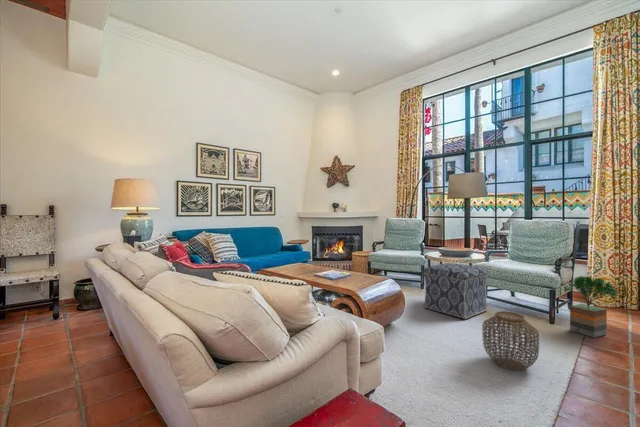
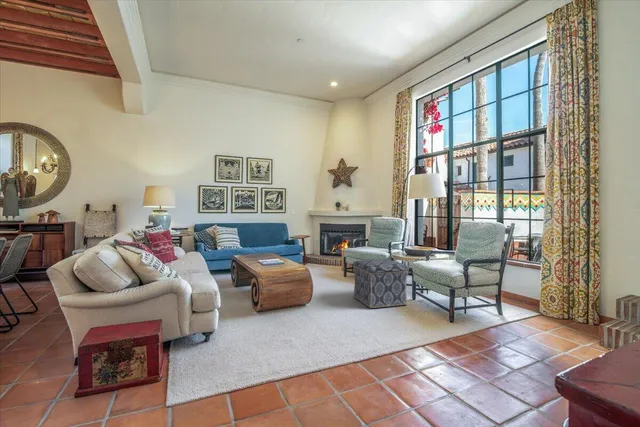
potted tree: present [564,276,619,338] -> none [451,276,499,337]
woven basket: present [482,311,539,371] -> none [322,296,362,345]

